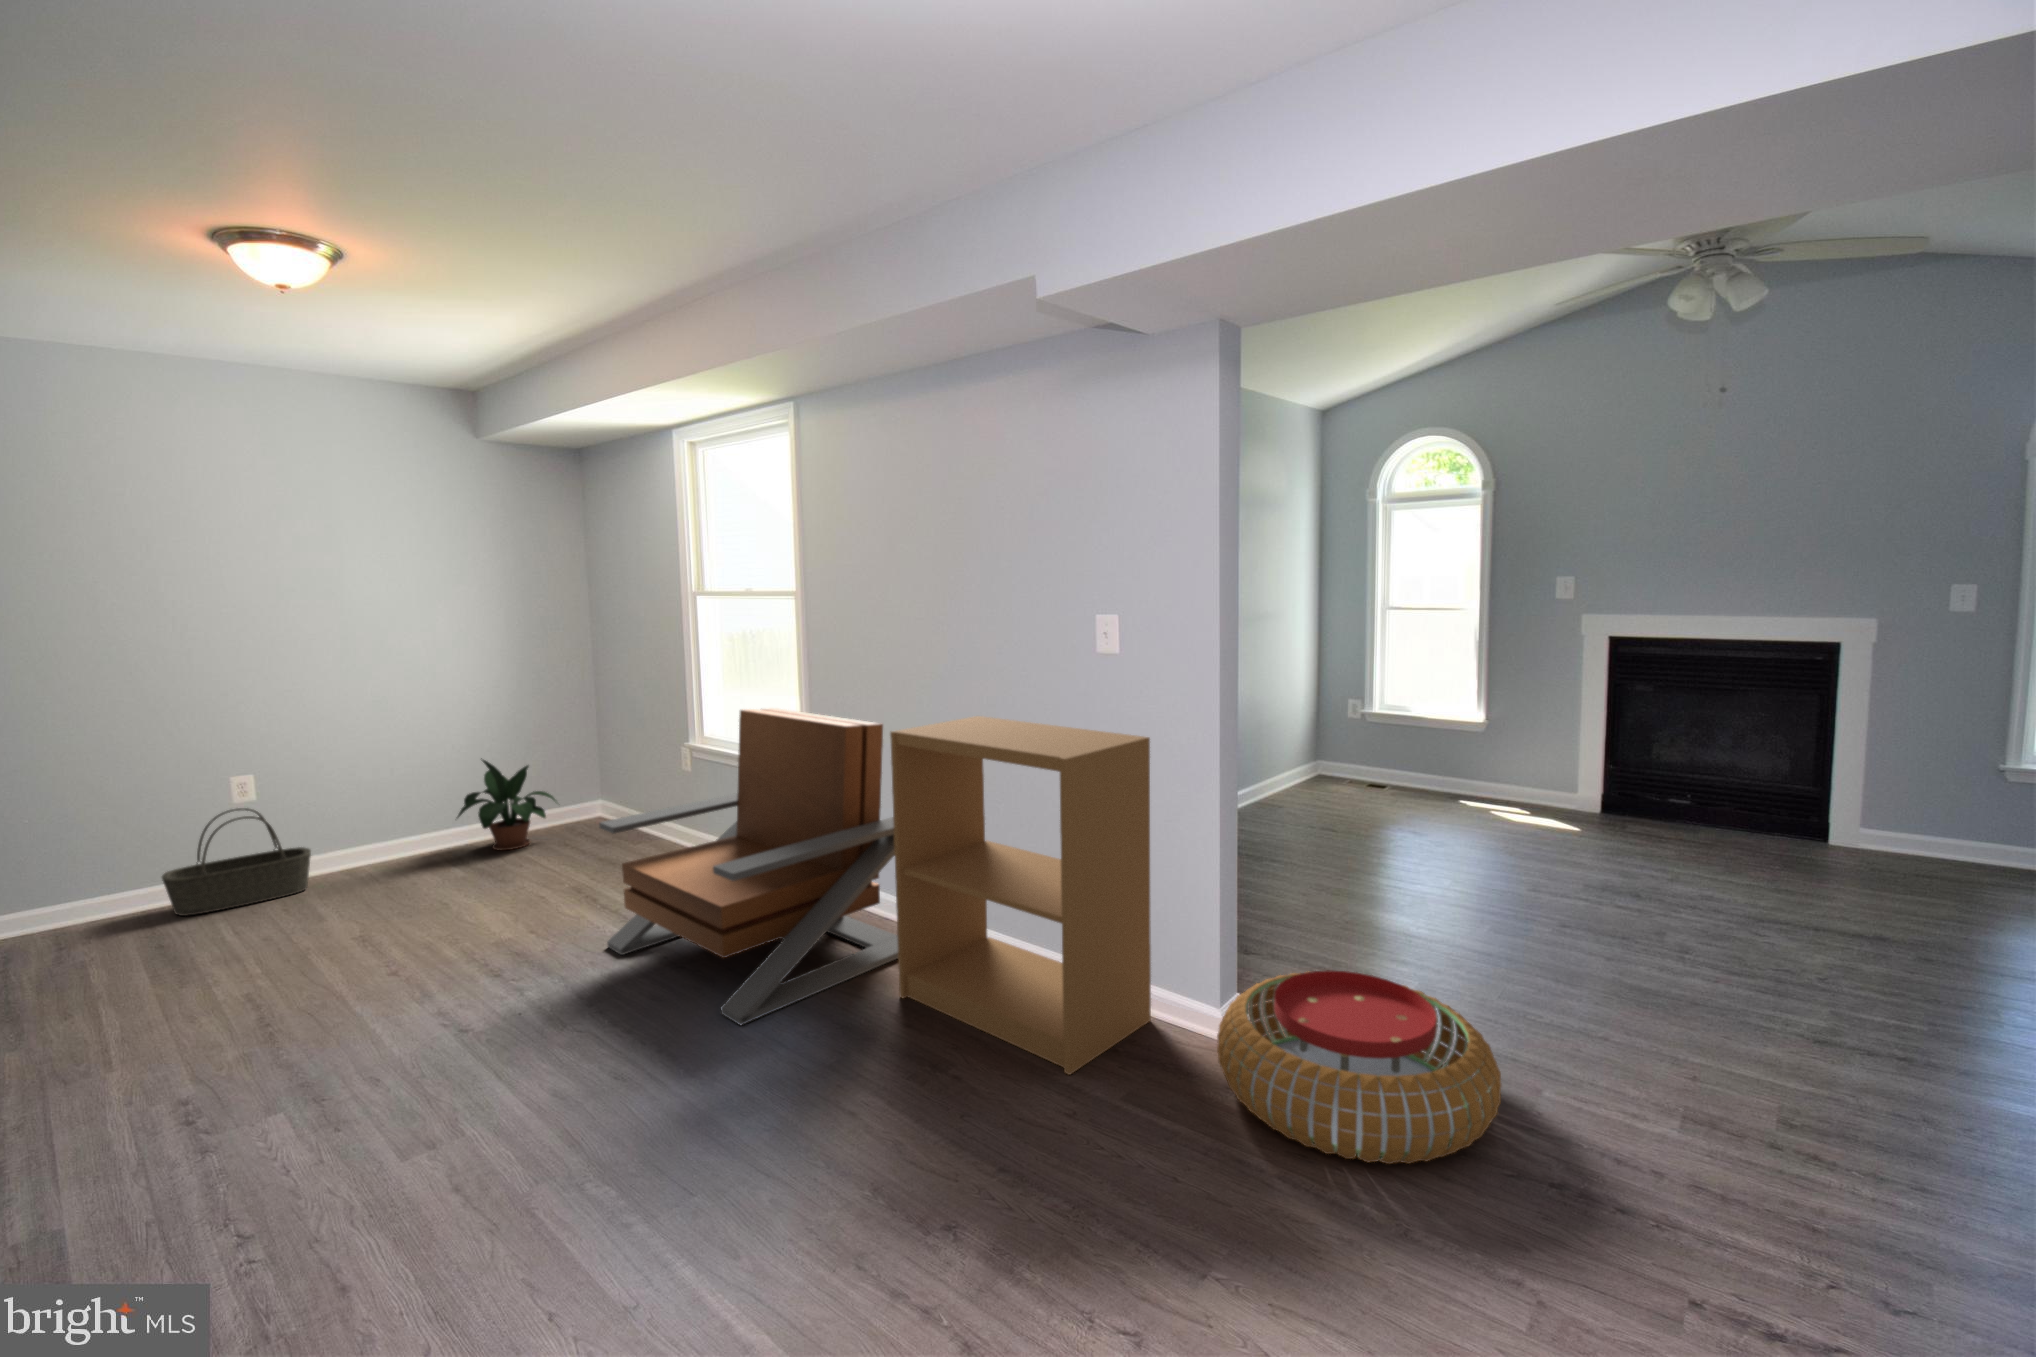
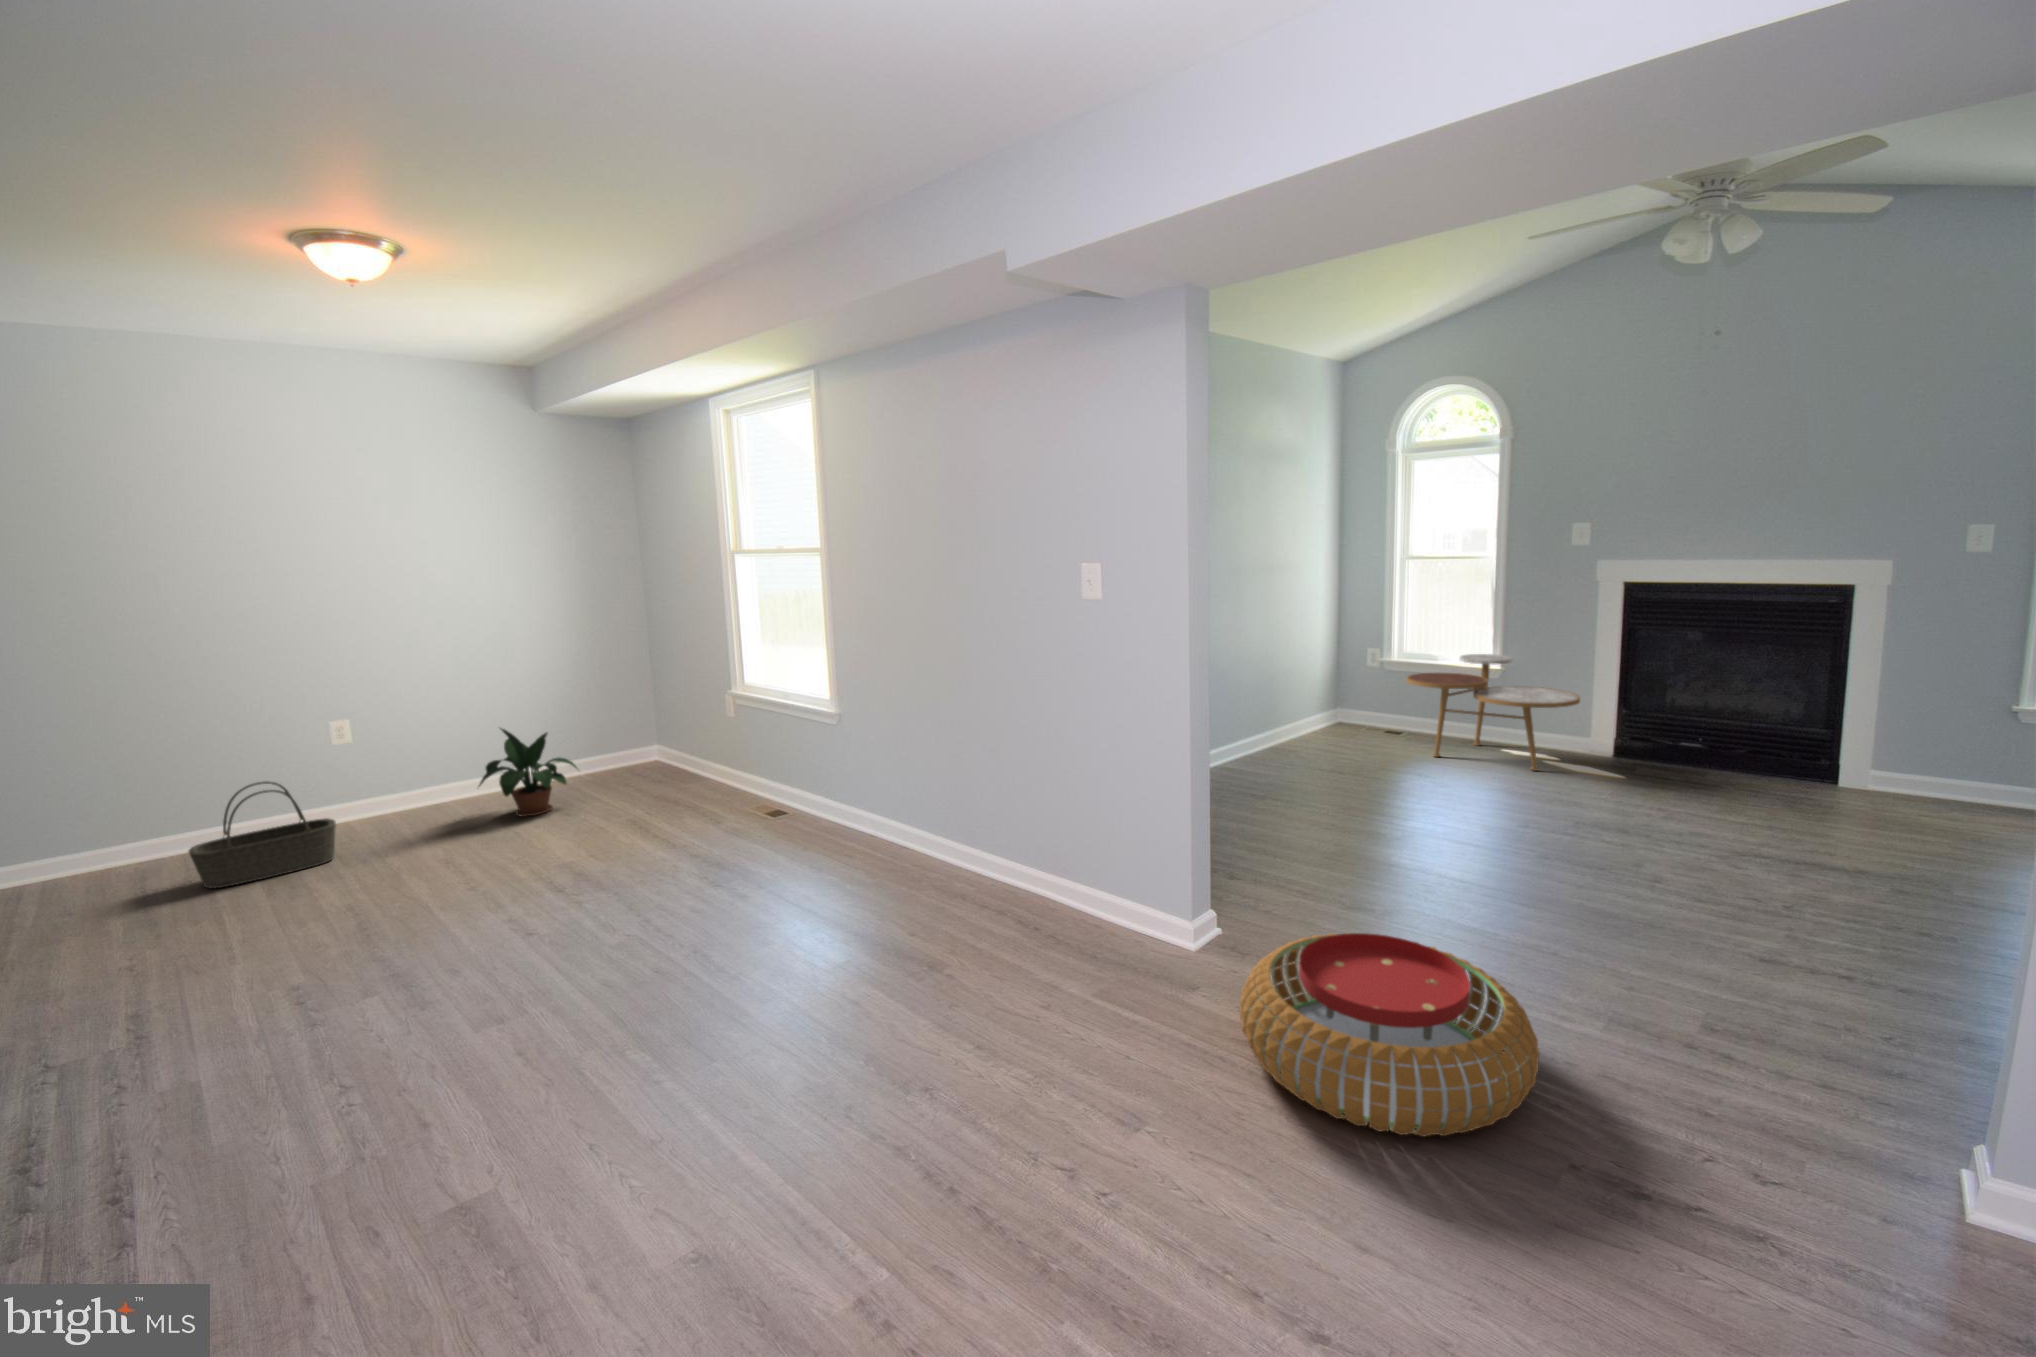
side table: none [1394,706,1563,823] -> present [1407,654,1580,771]
lounge chair: present [599,708,898,1025] -> none [611,673,935,995]
bookshelf: present [890,716,1151,1075] -> none [898,677,1170,1043]

